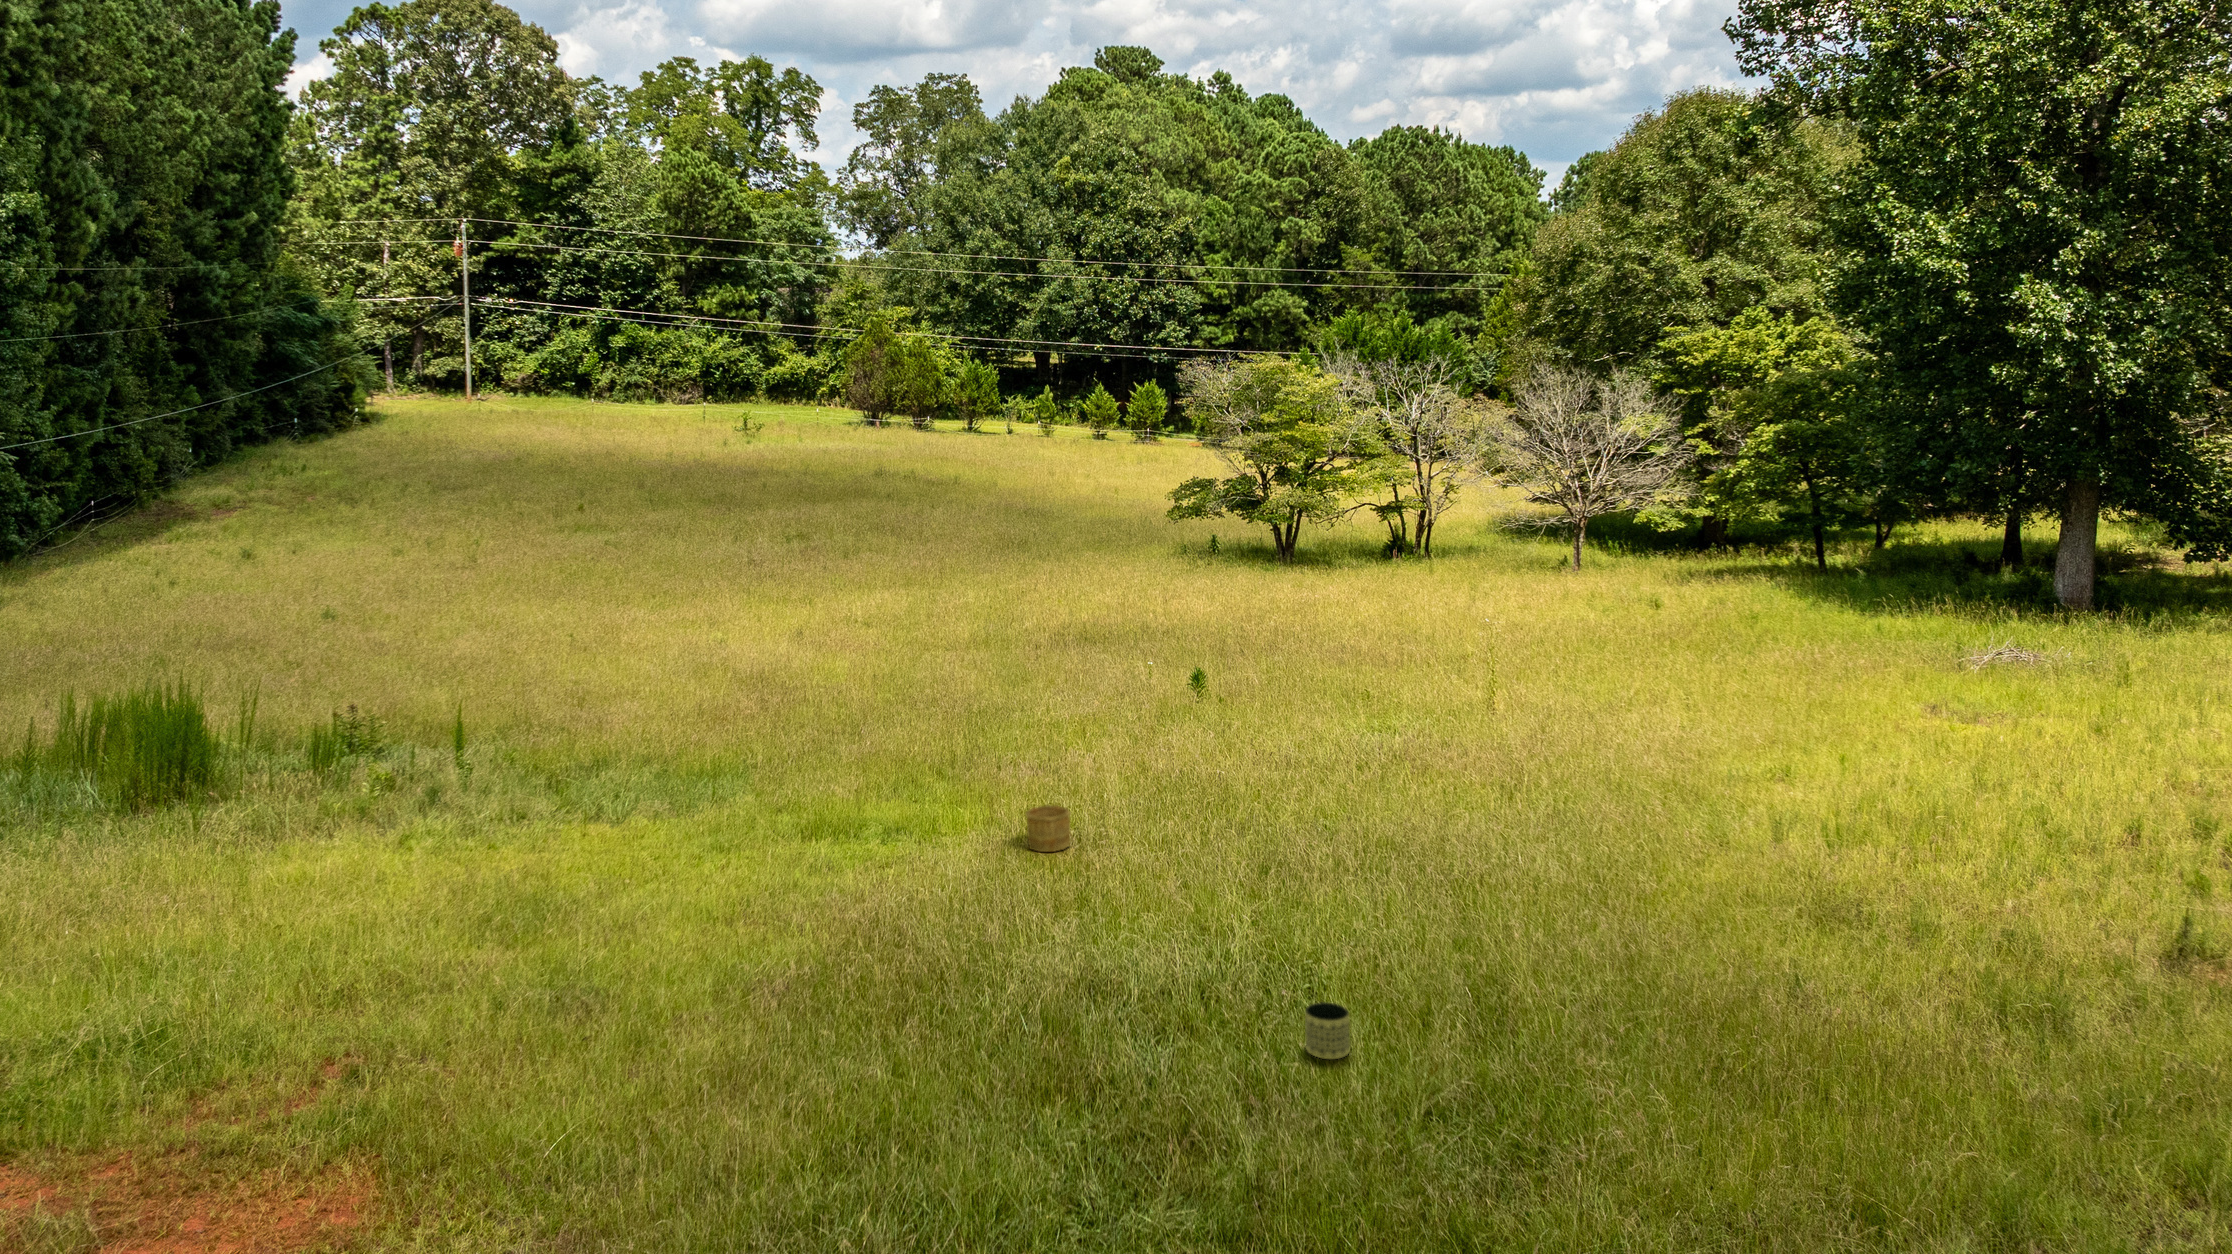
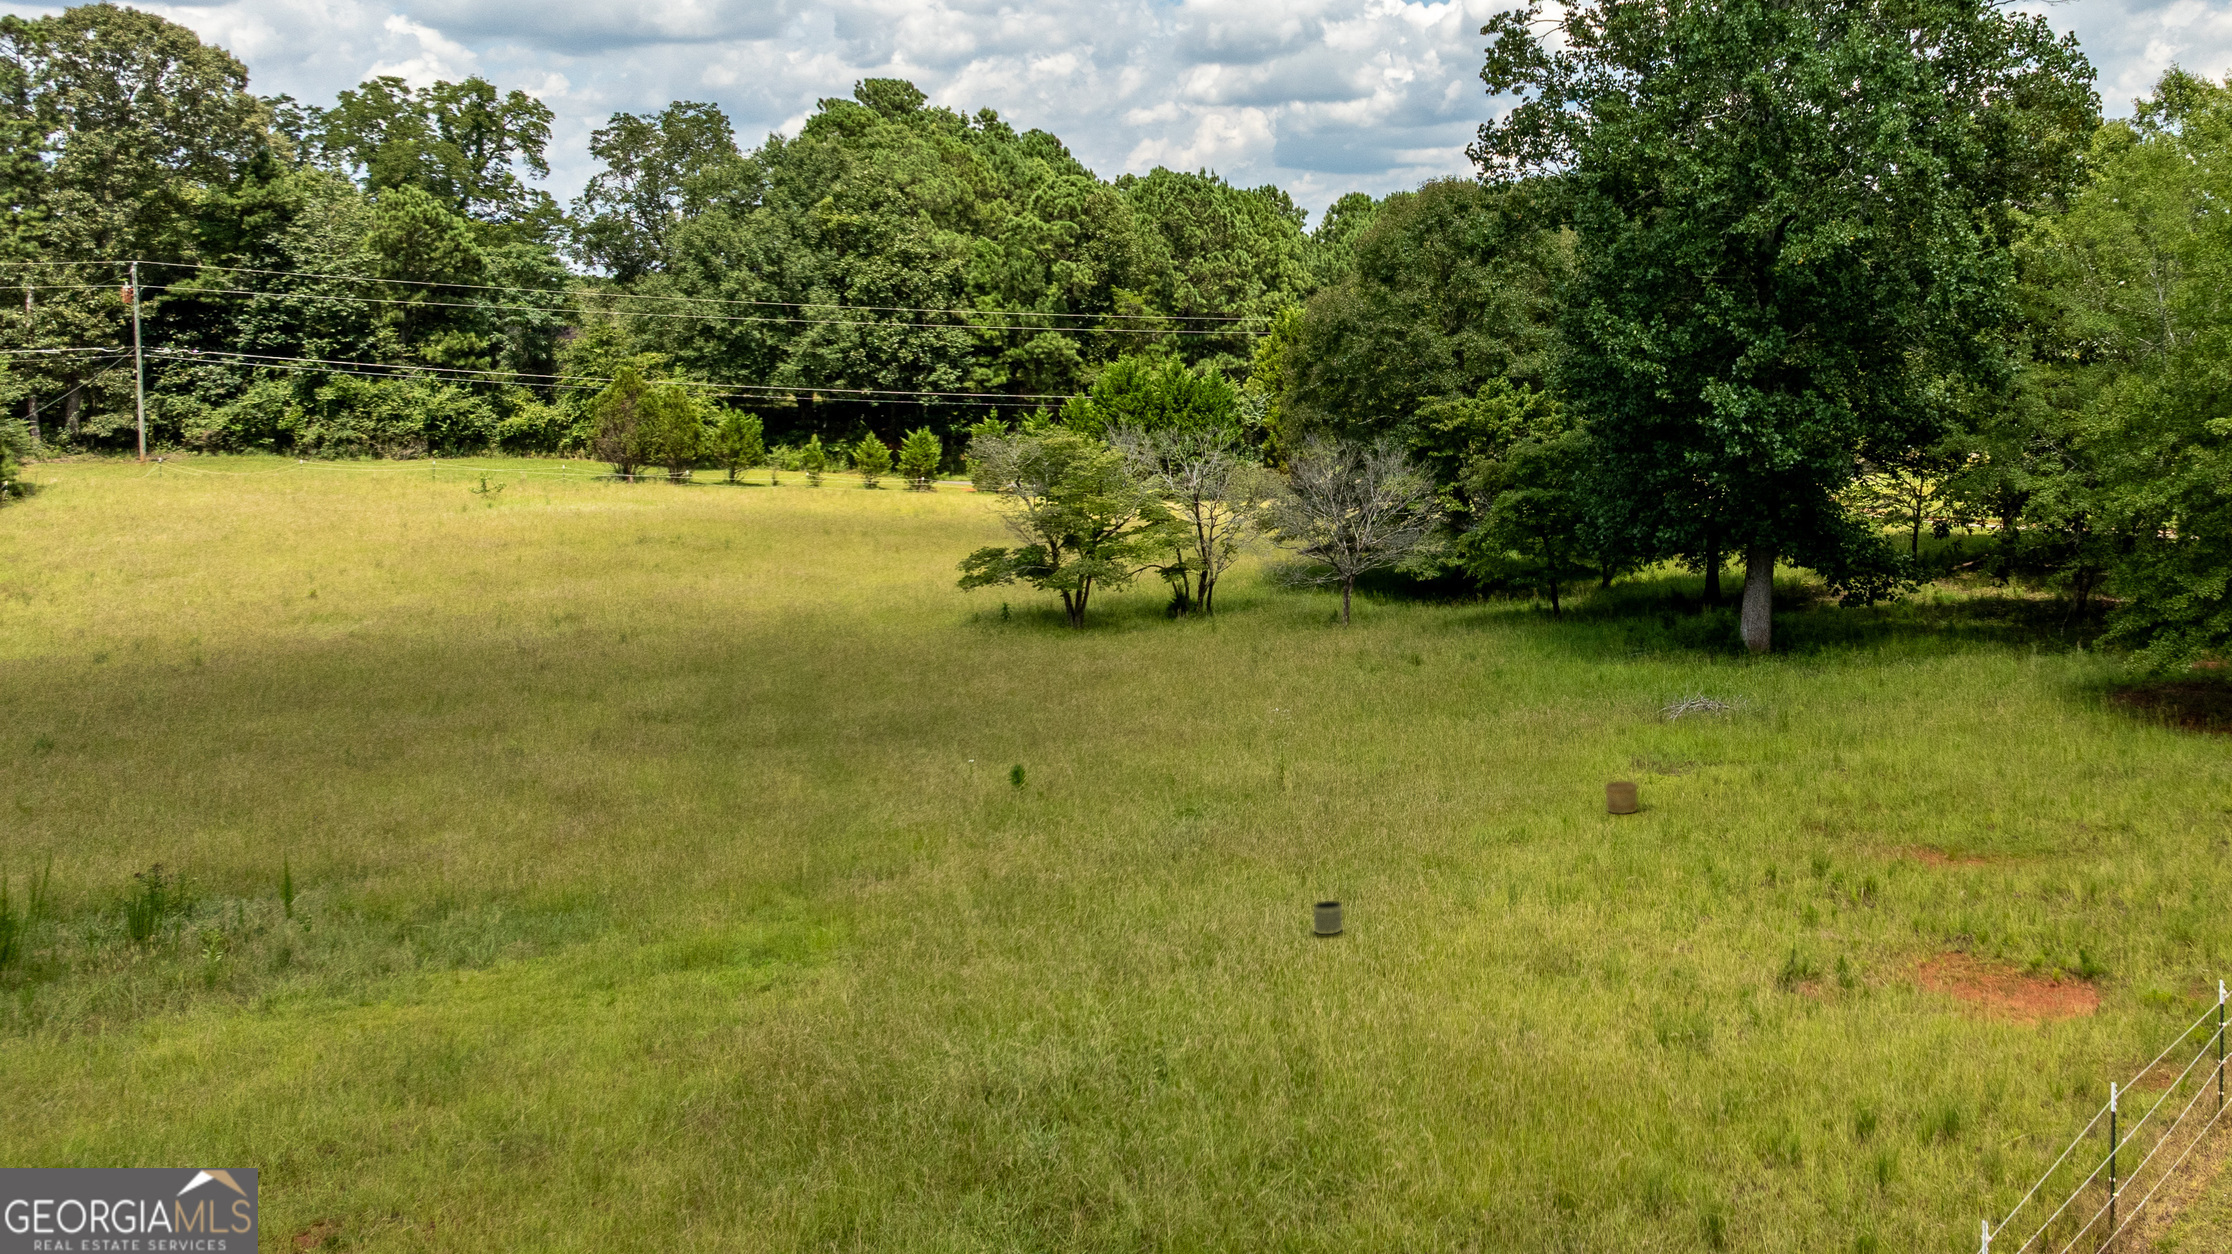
wooden bucket: present [1026,805,1071,852] -> present [1605,781,1637,814]

